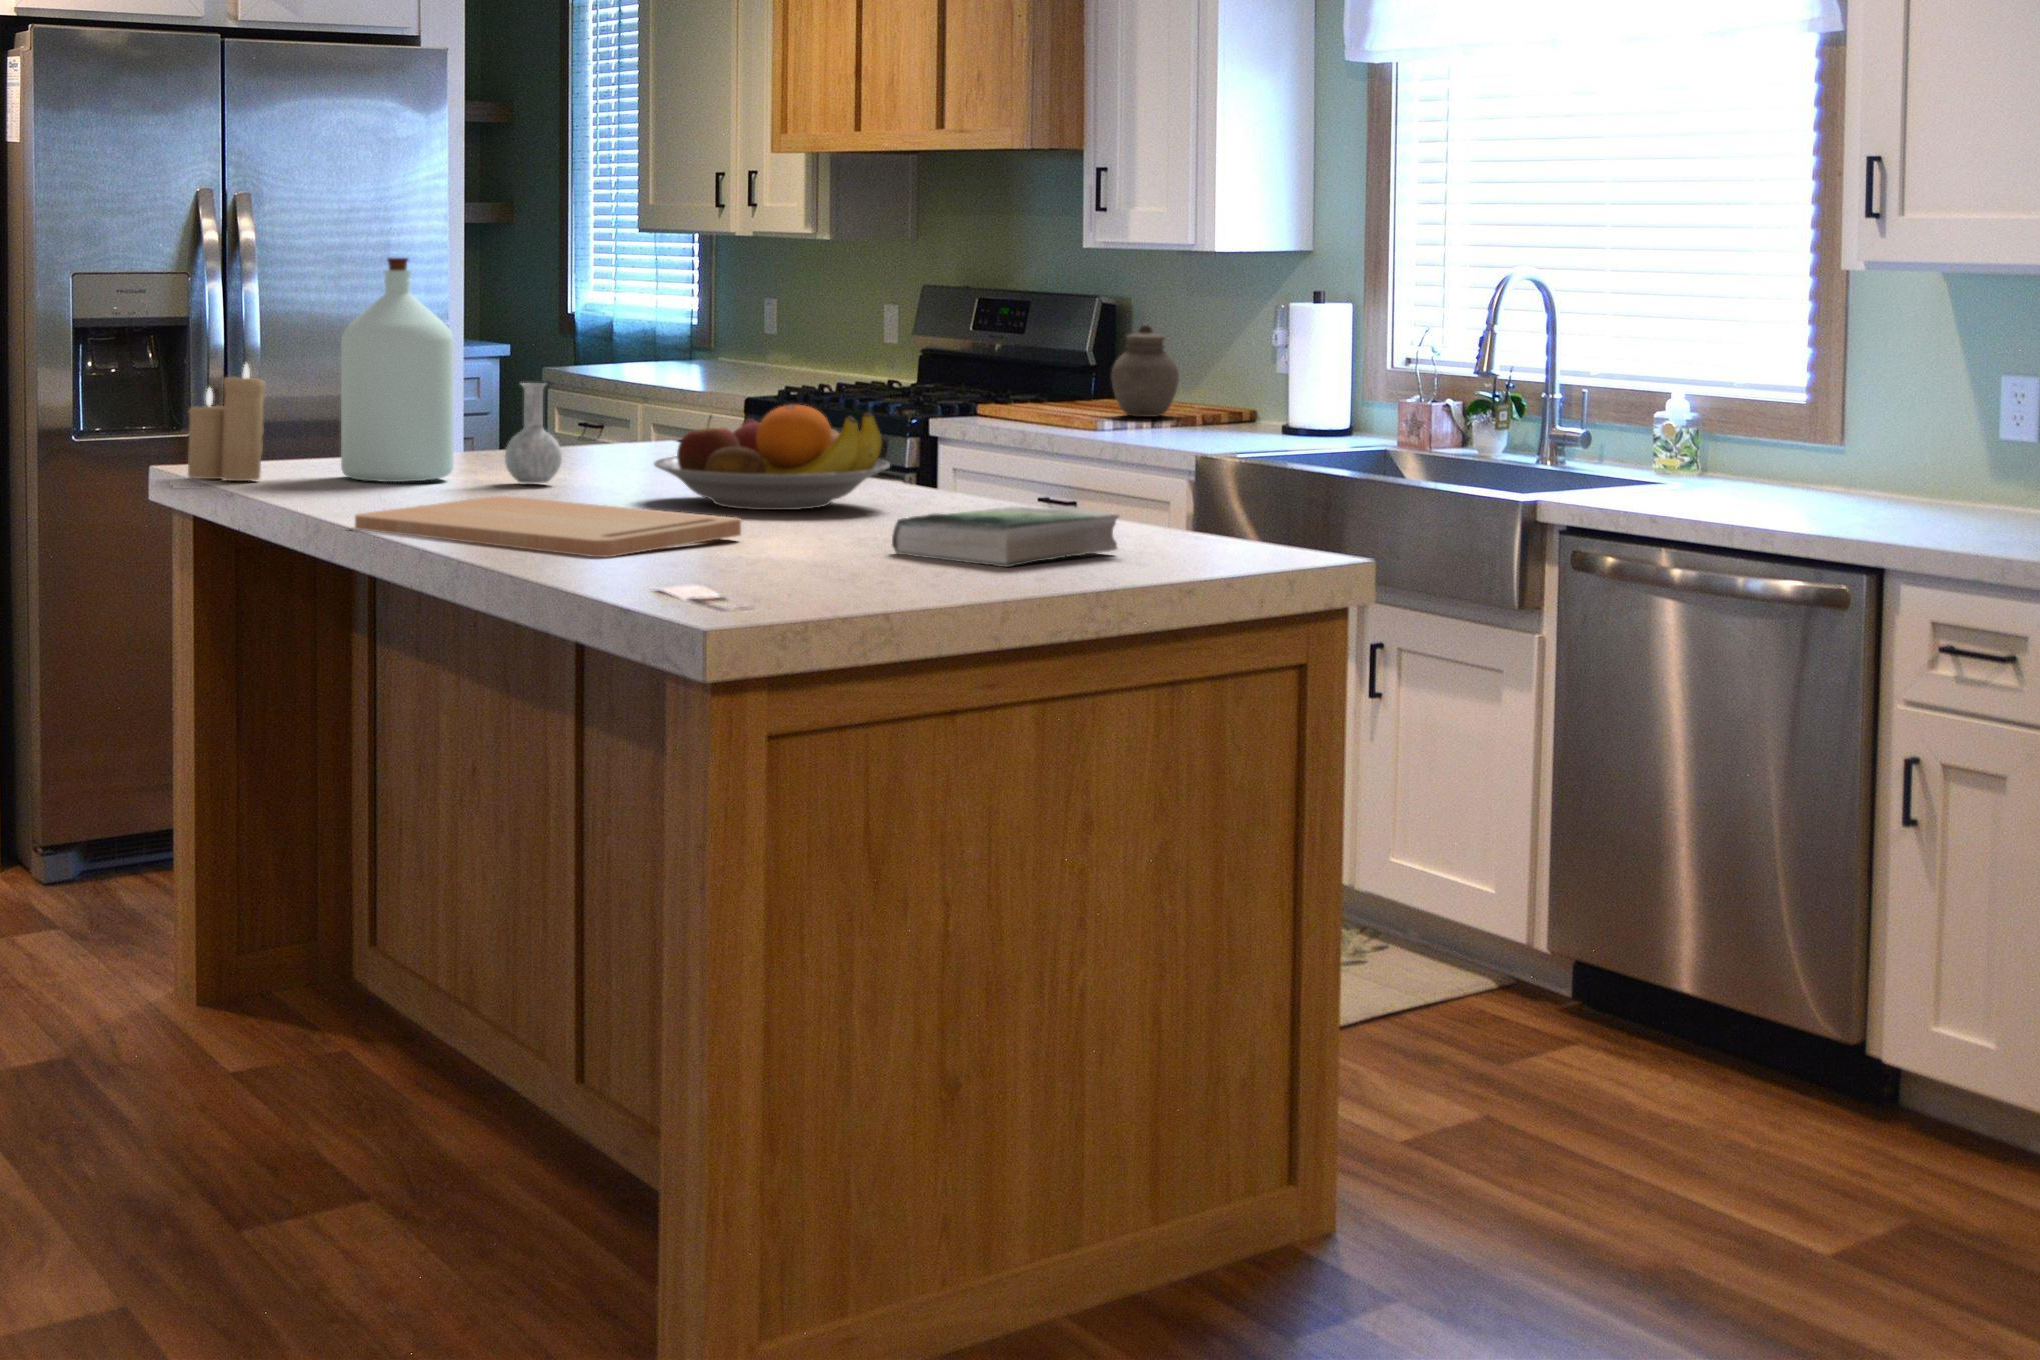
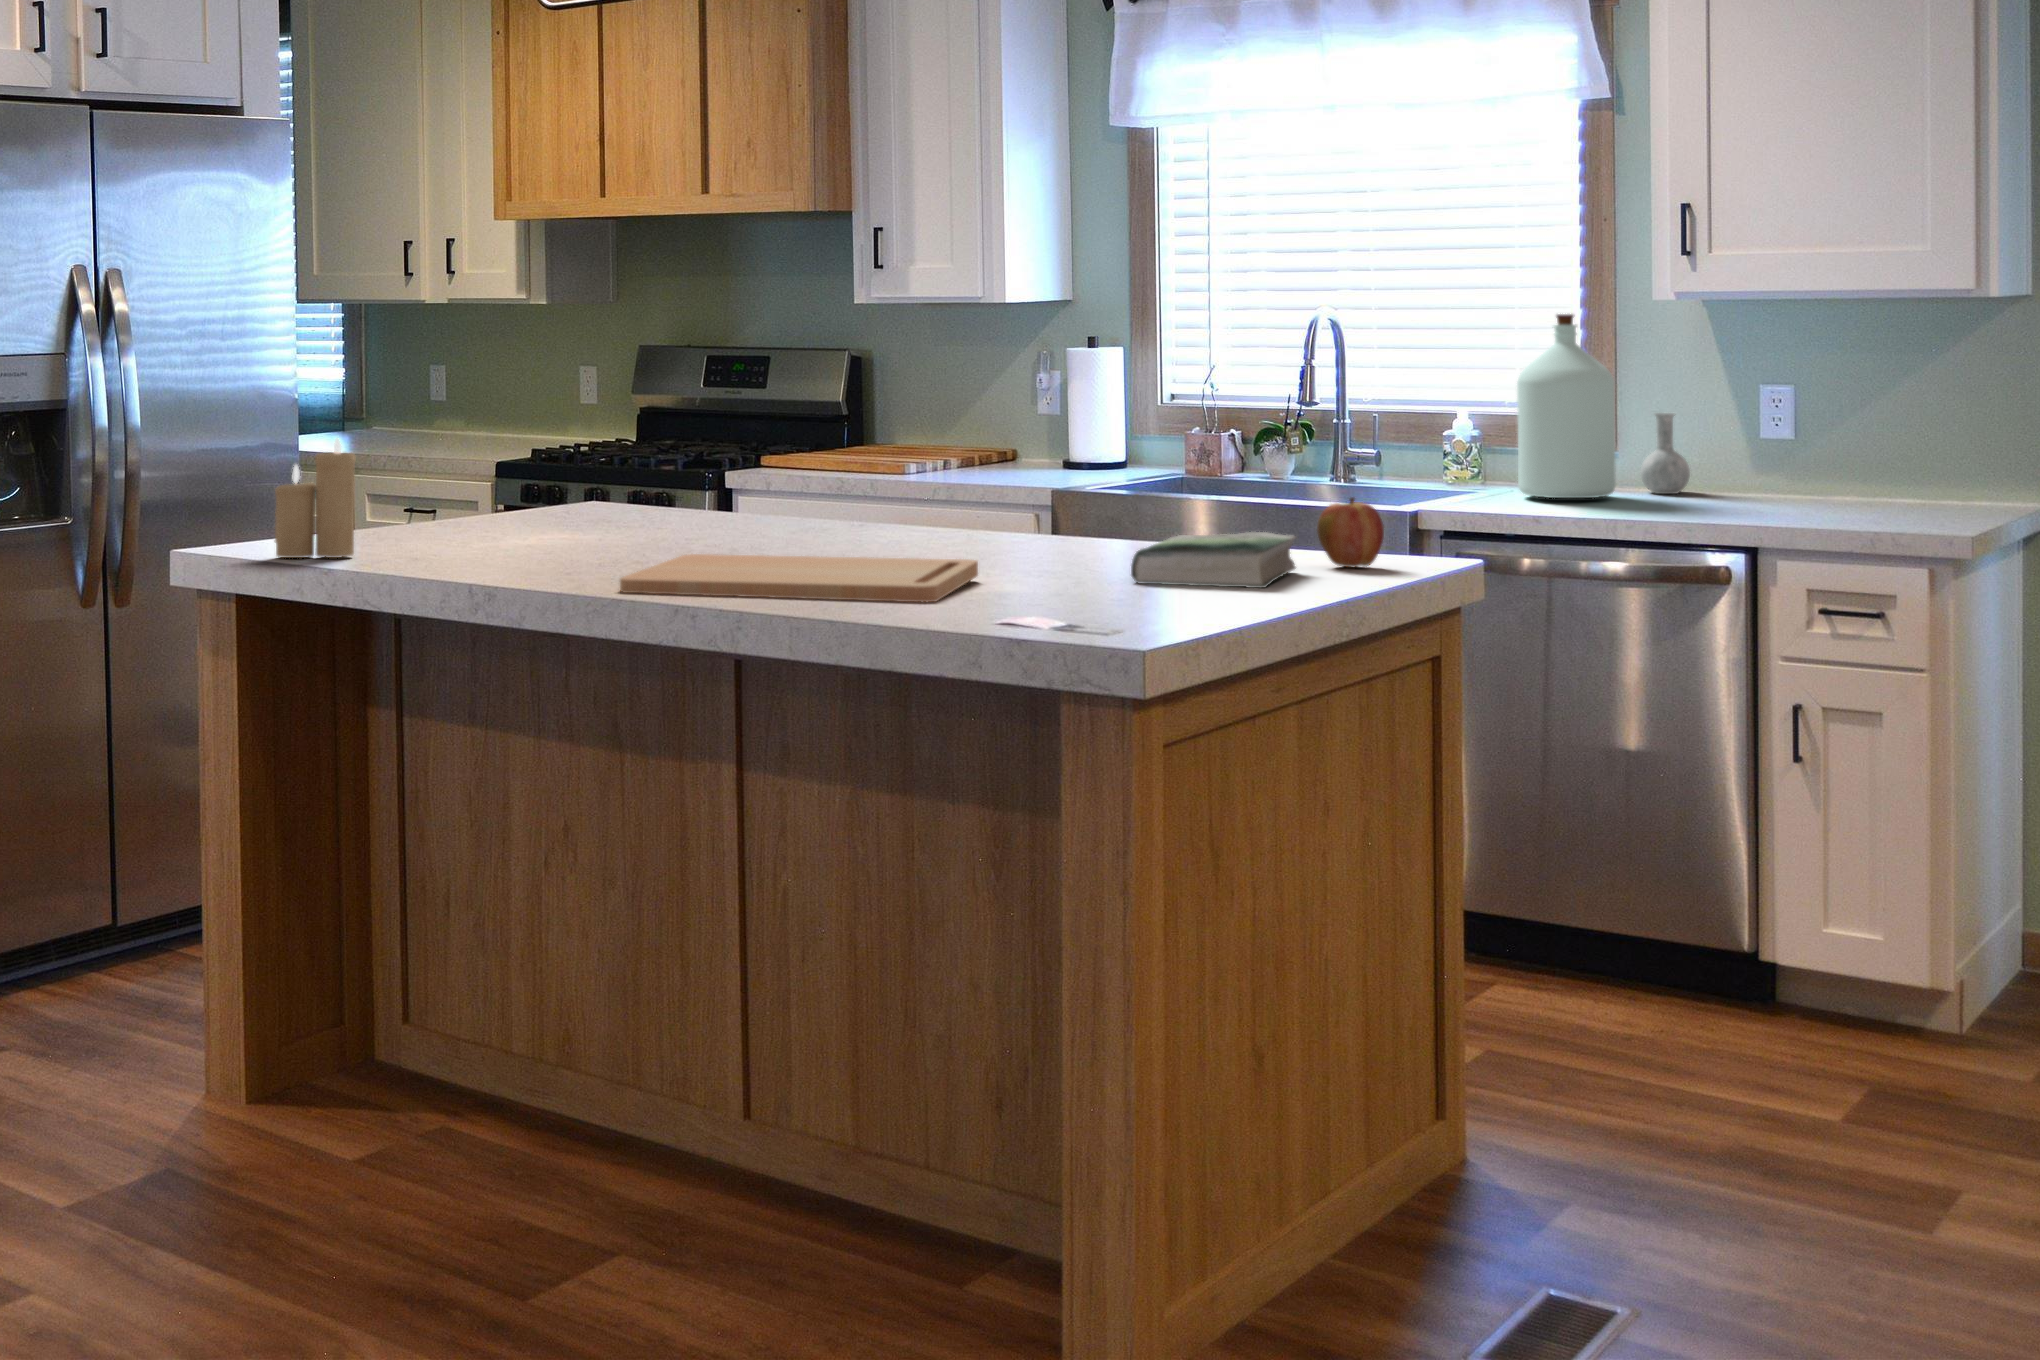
bottle: present [341,258,562,483] -> present [1517,314,1690,498]
jar: present [1111,325,1179,417] -> none [888,372,950,457]
fruit bowl: present [654,405,890,510] -> none [753,454,977,555]
apple: none [1167,475,1239,554] -> present [1317,498,1384,568]

